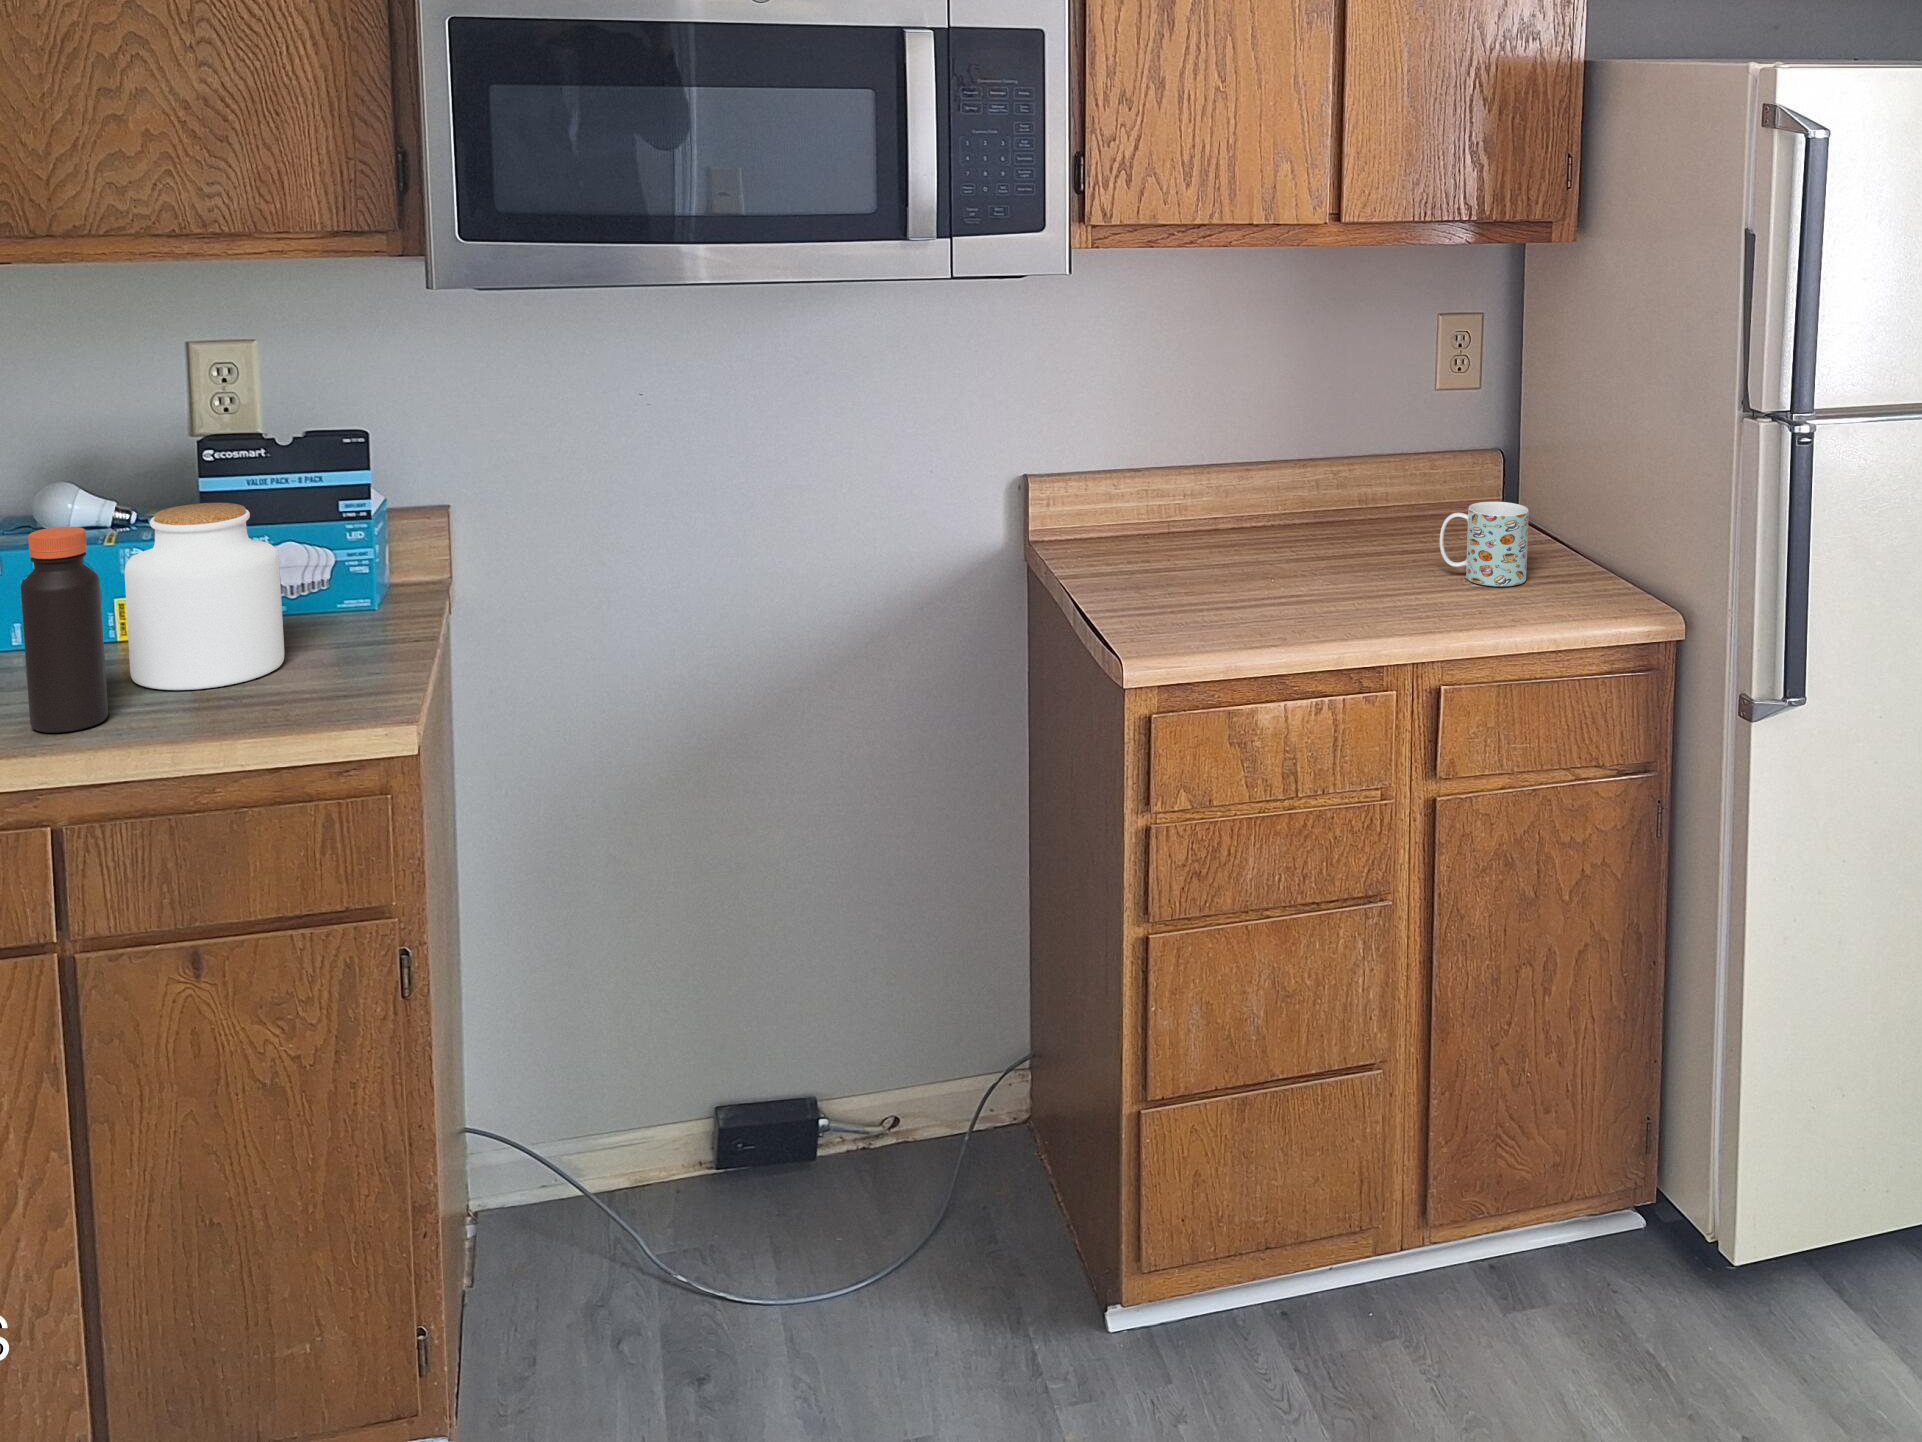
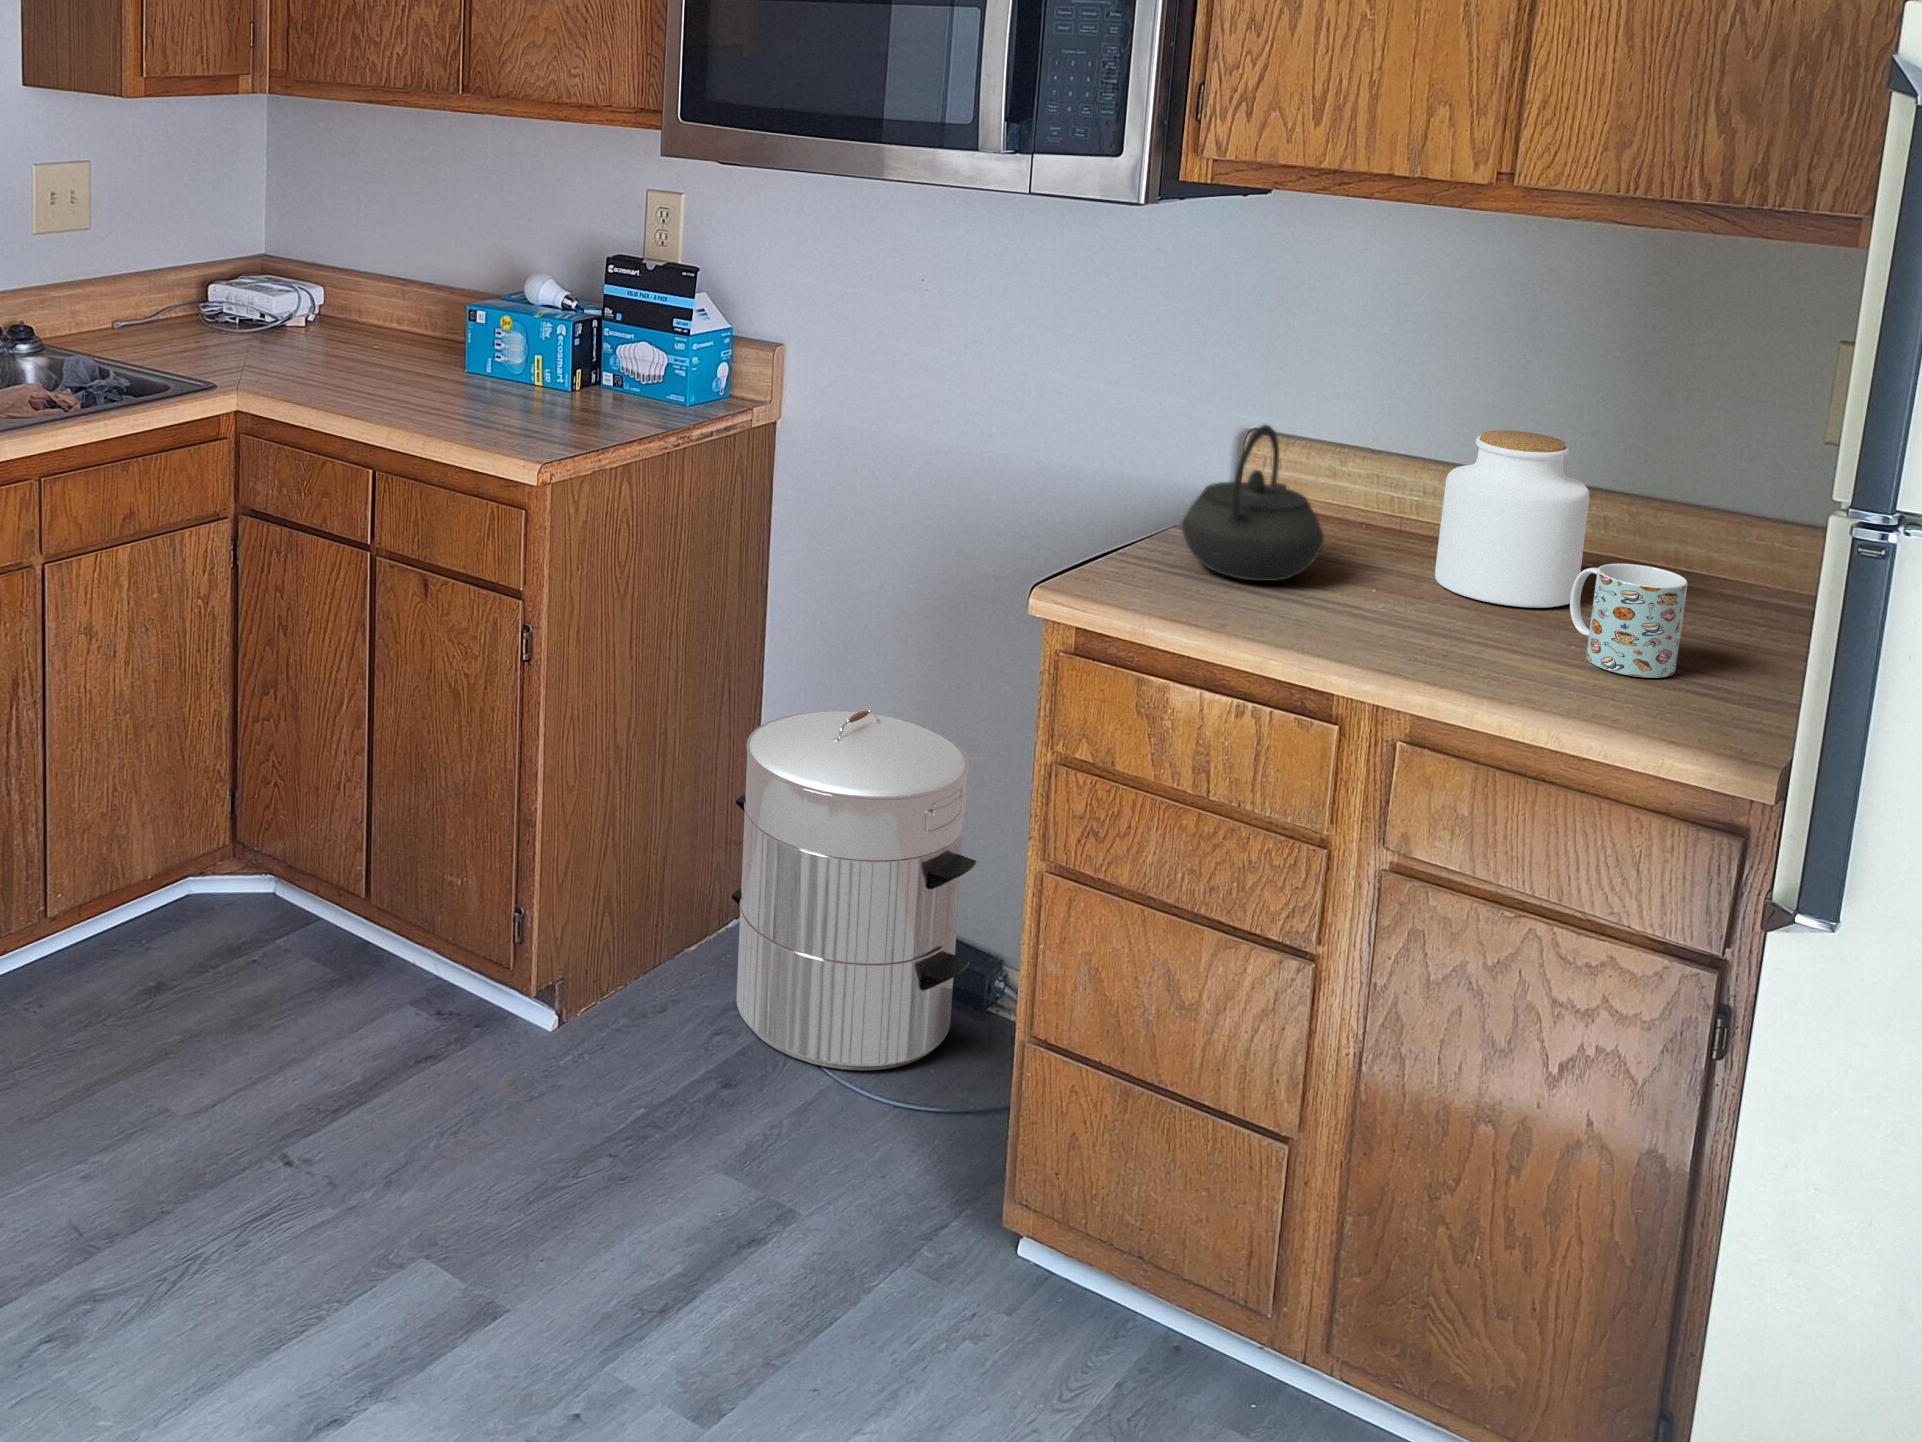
kettle: none [1135,459,1257,603] -> present [1182,425,1324,581]
jar: present [125,503,284,690] -> present [1435,430,1590,608]
bottle: present [21,527,108,732] -> none [395,286,440,420]
waste bin: none [549,888,856,1320] -> present [732,710,976,1071]

